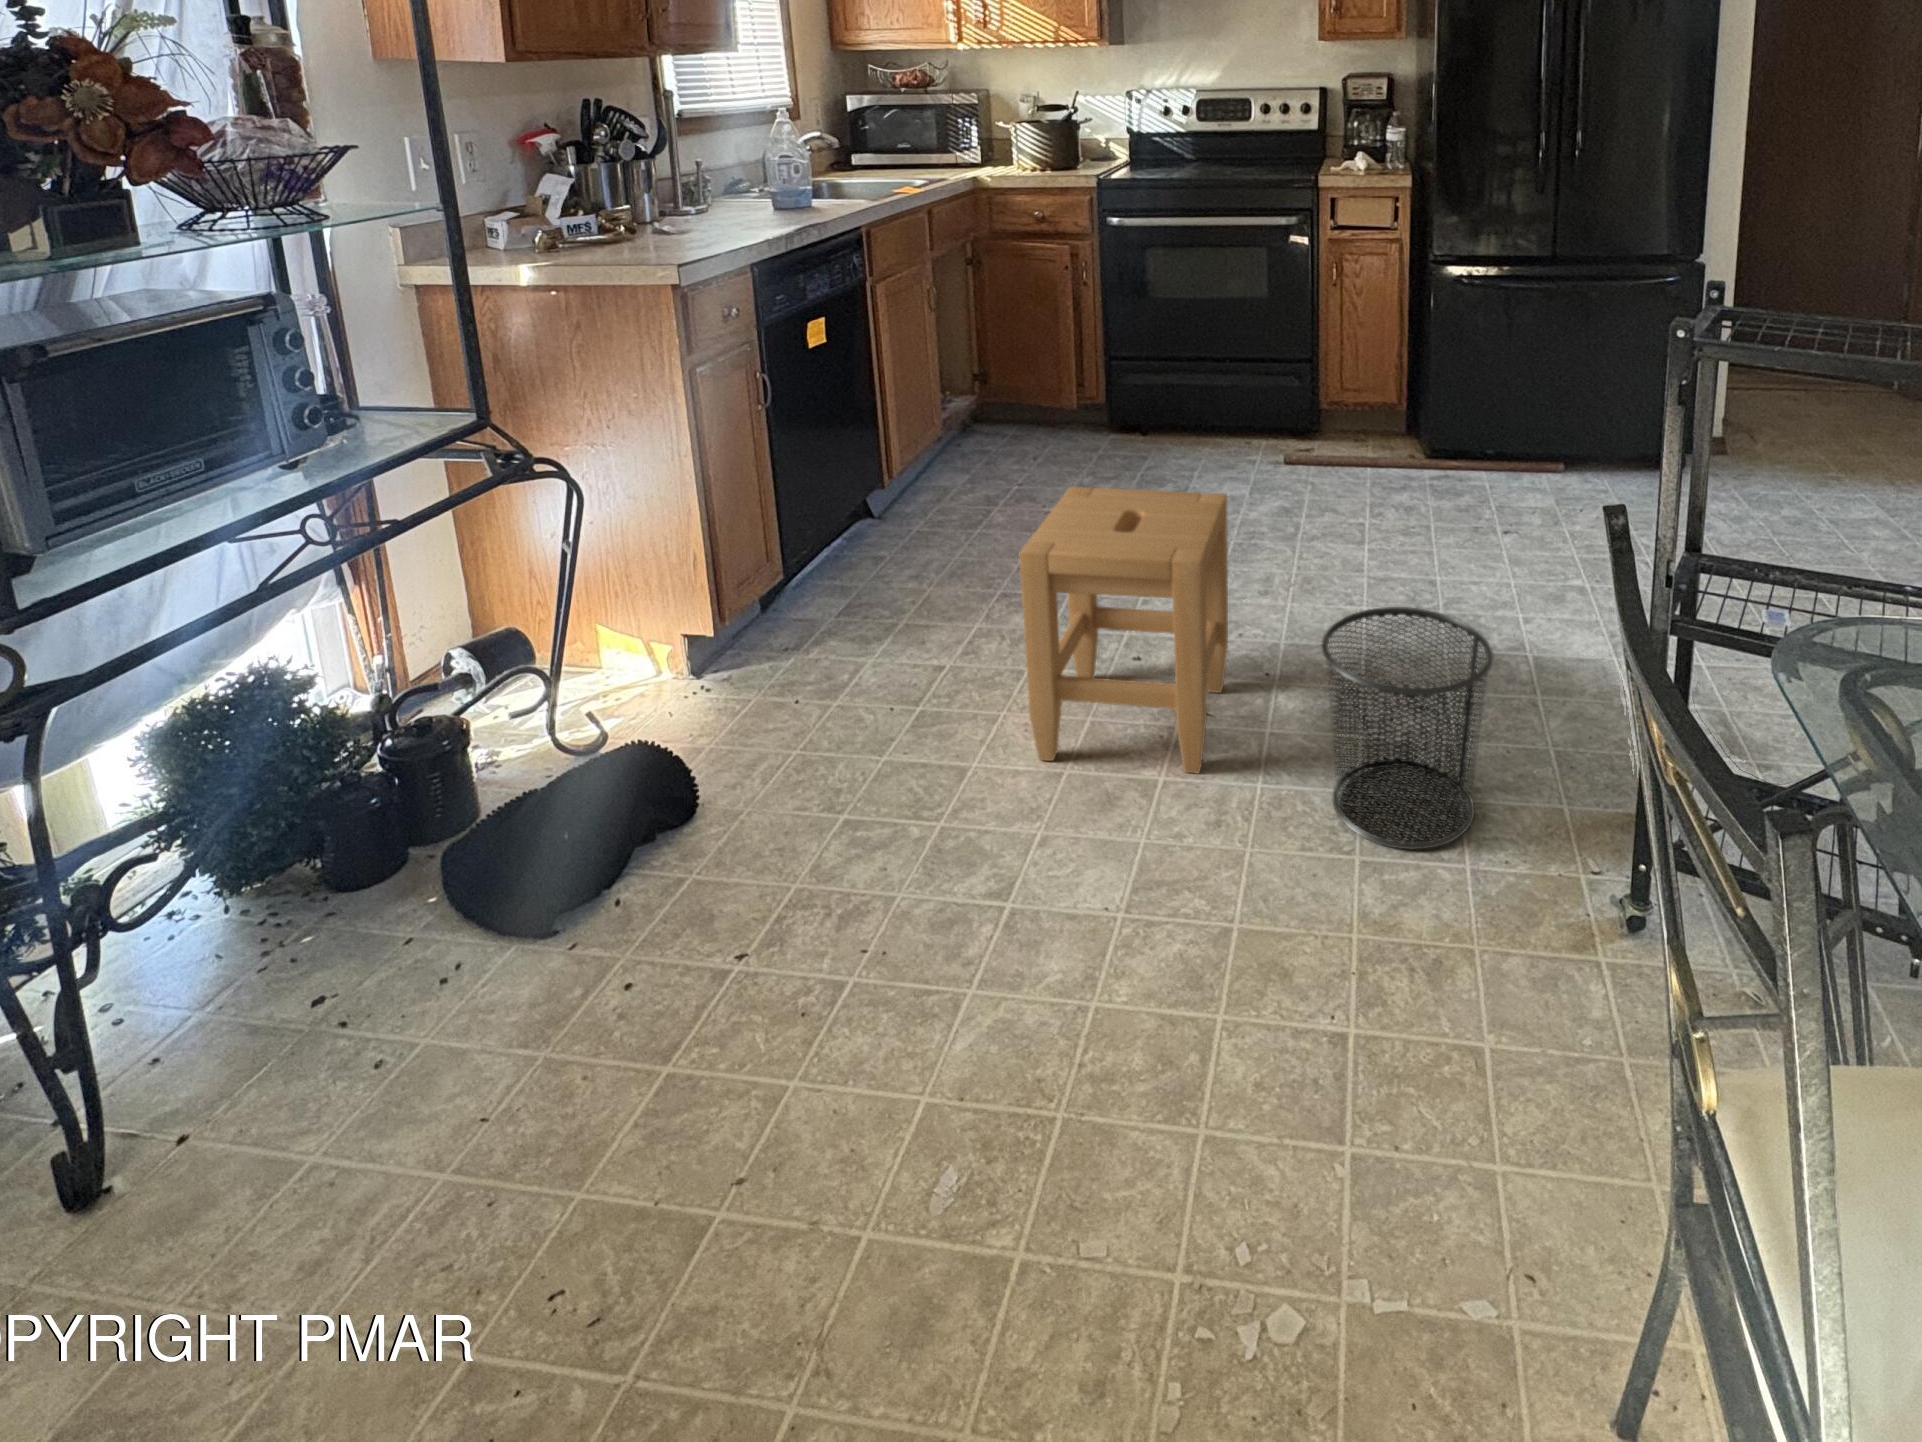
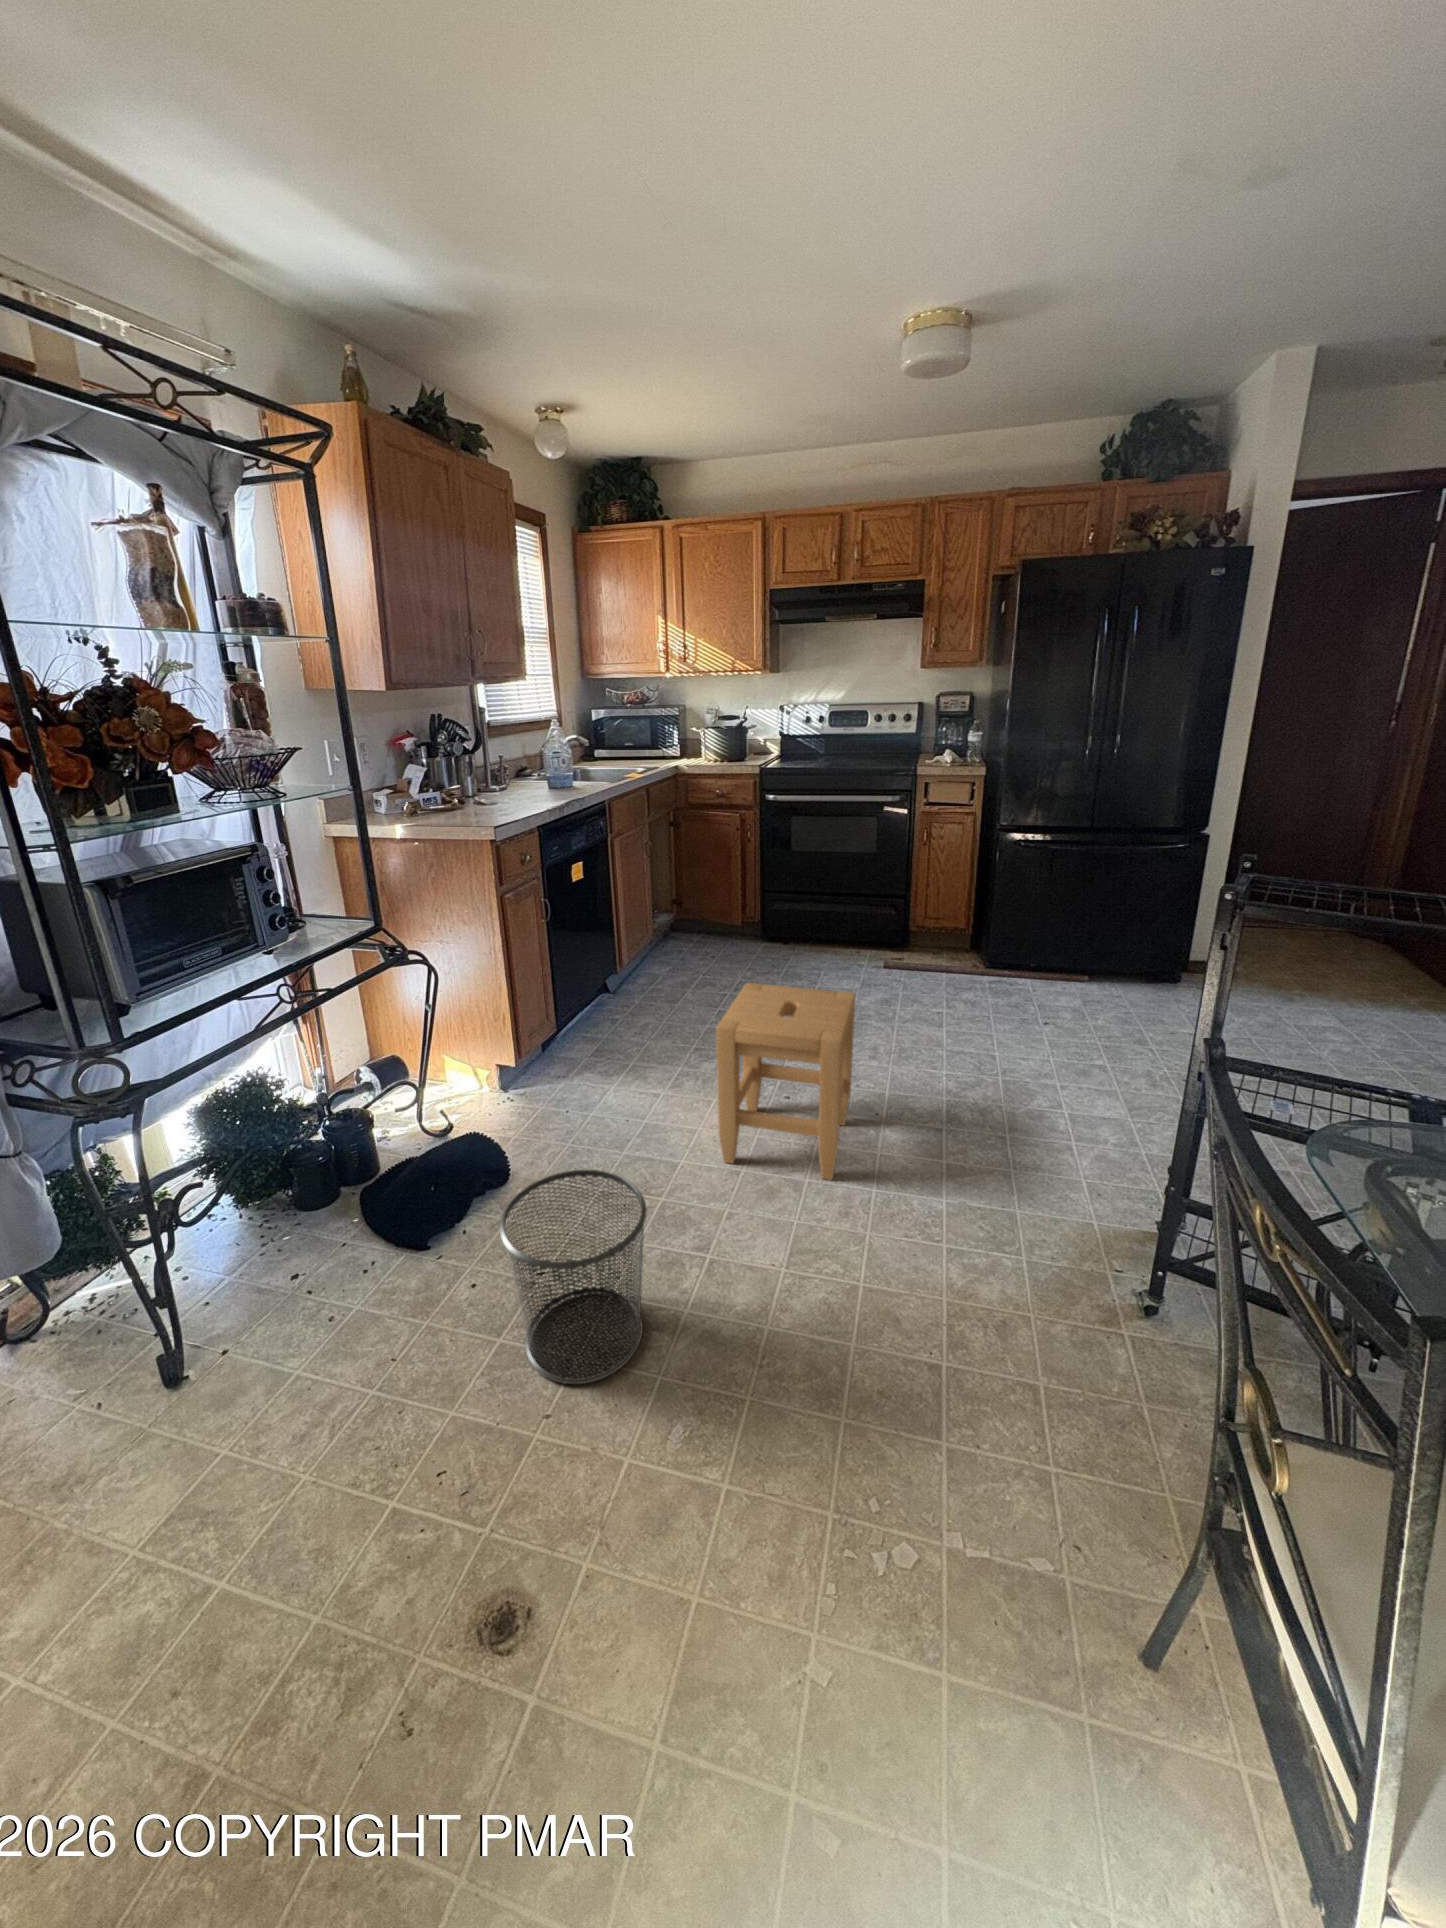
trash can: present [1321,607,1494,850] -> present [499,1170,647,1384]

